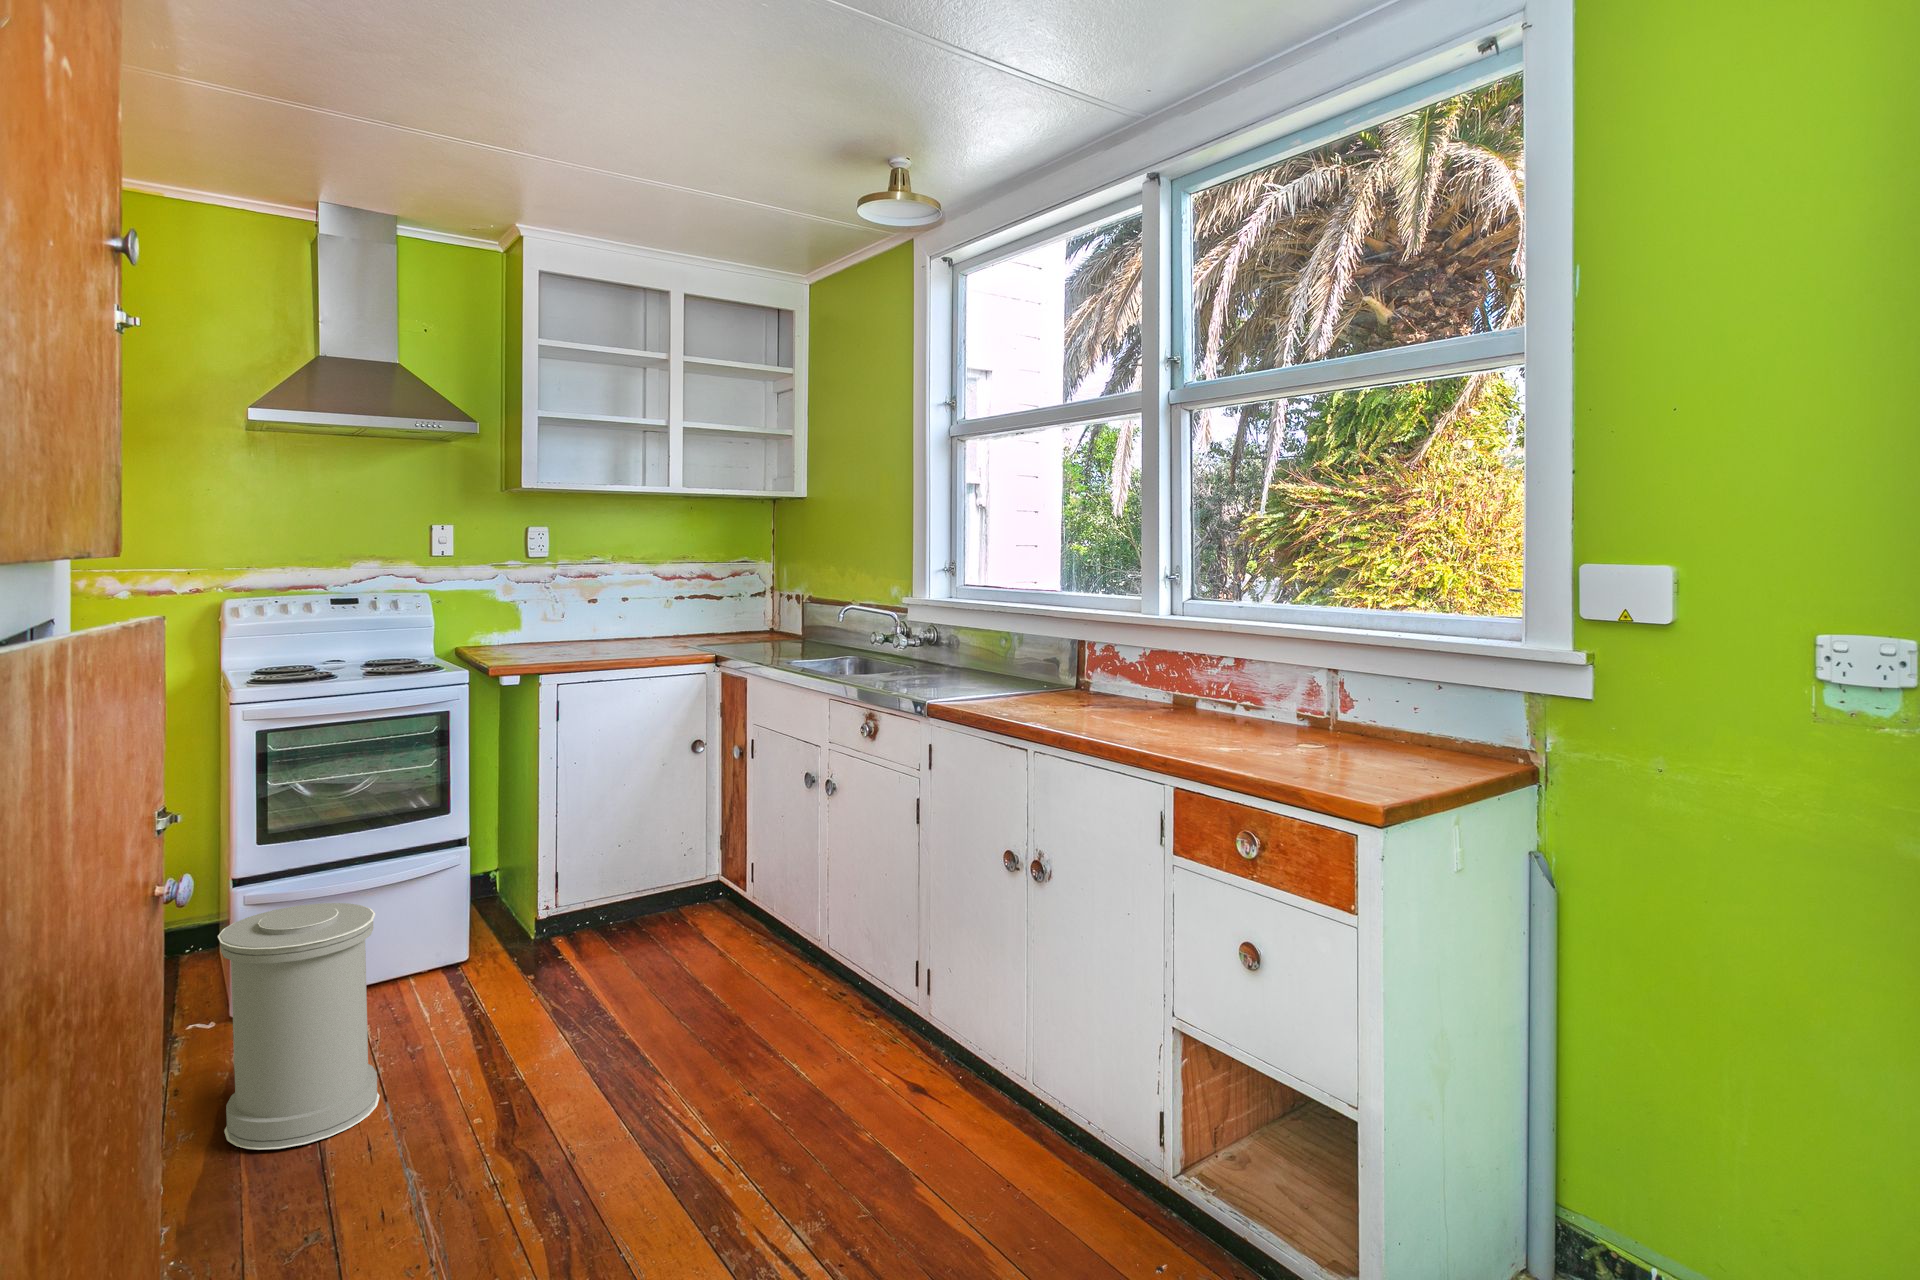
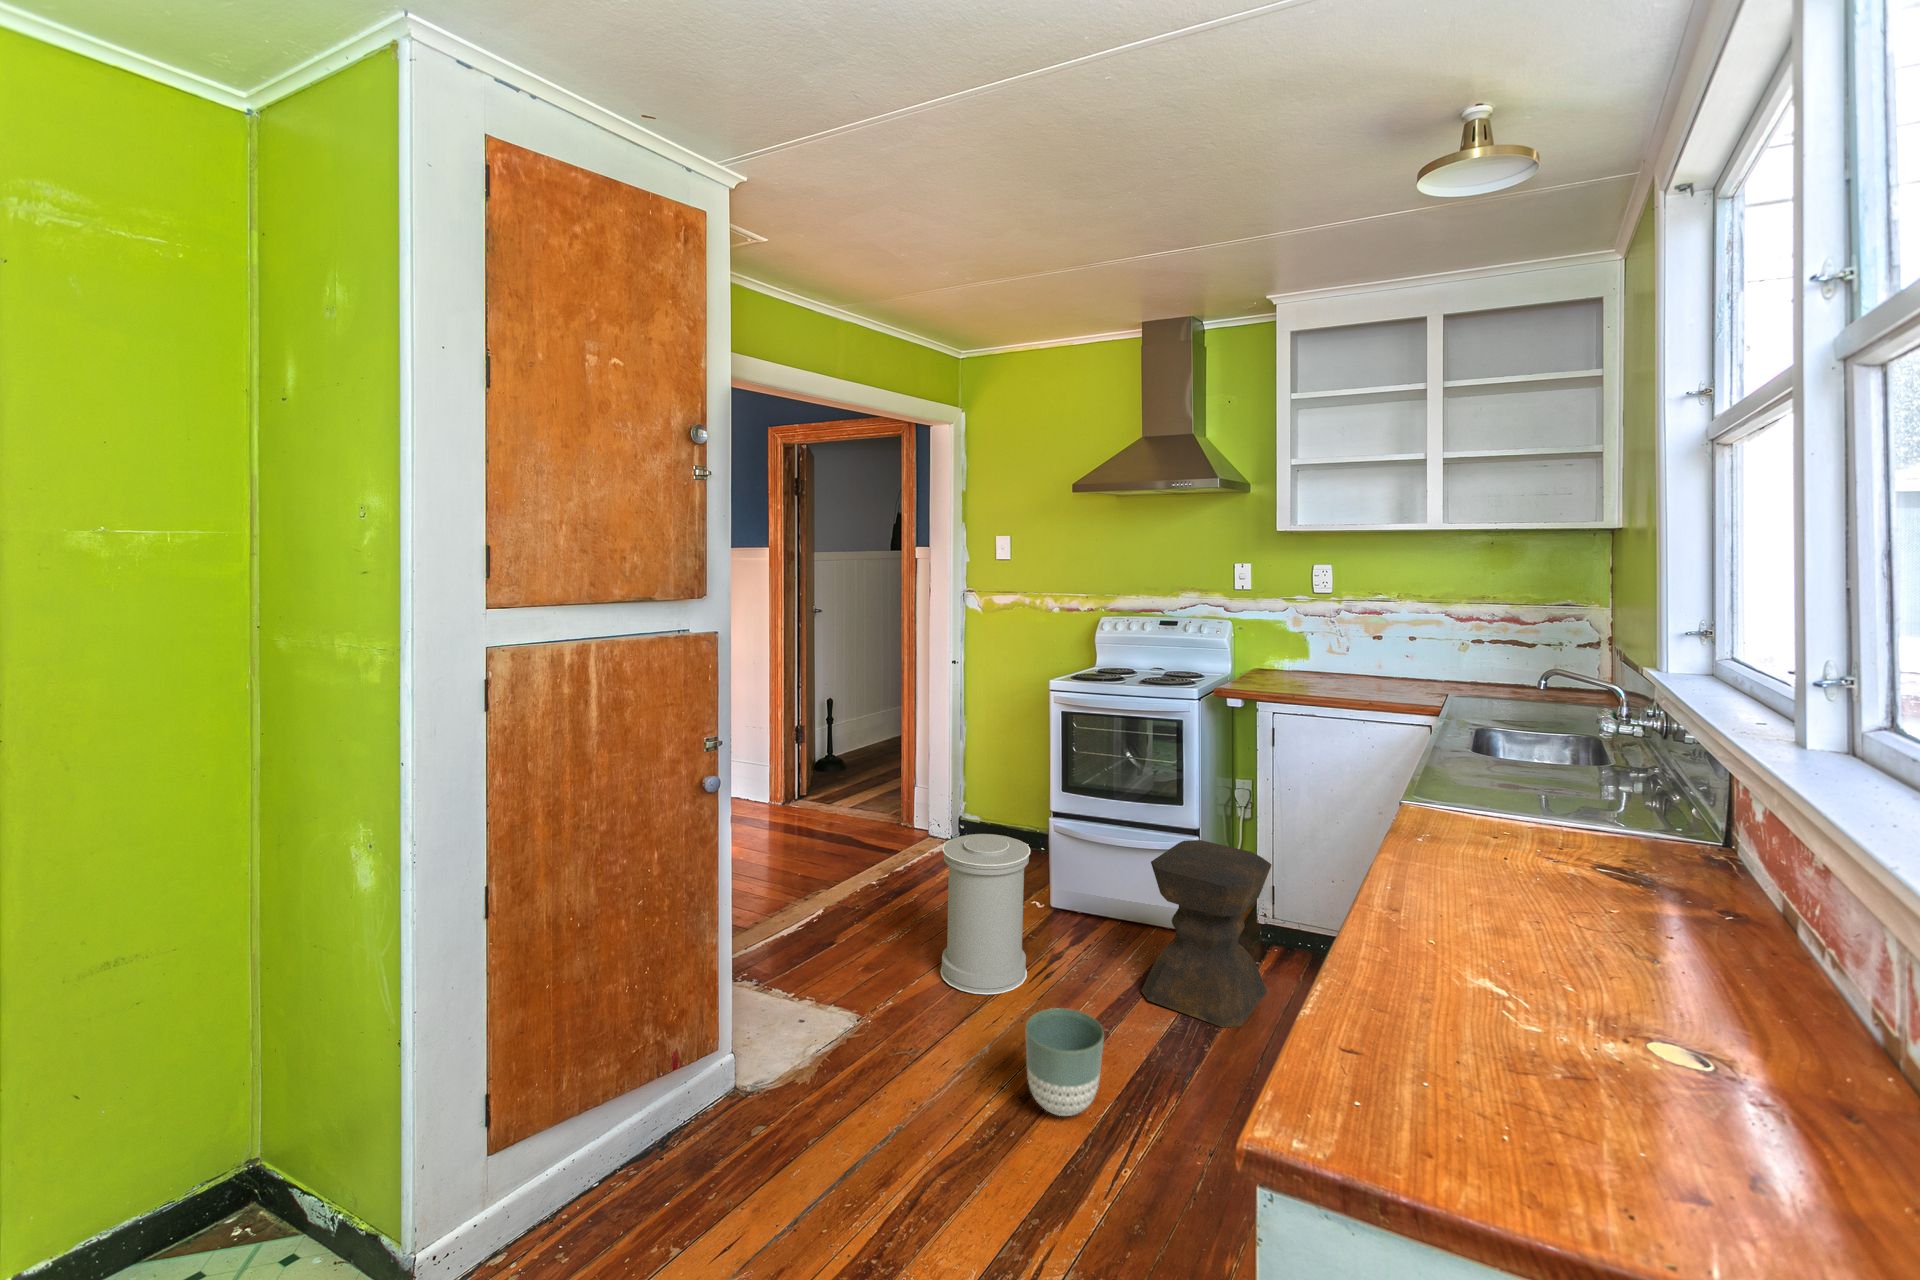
stool: none [524,827,660,1031] -> present [1141,840,1271,1028]
planter: none [551,1030,651,1158] -> present [1026,1008,1104,1116]

